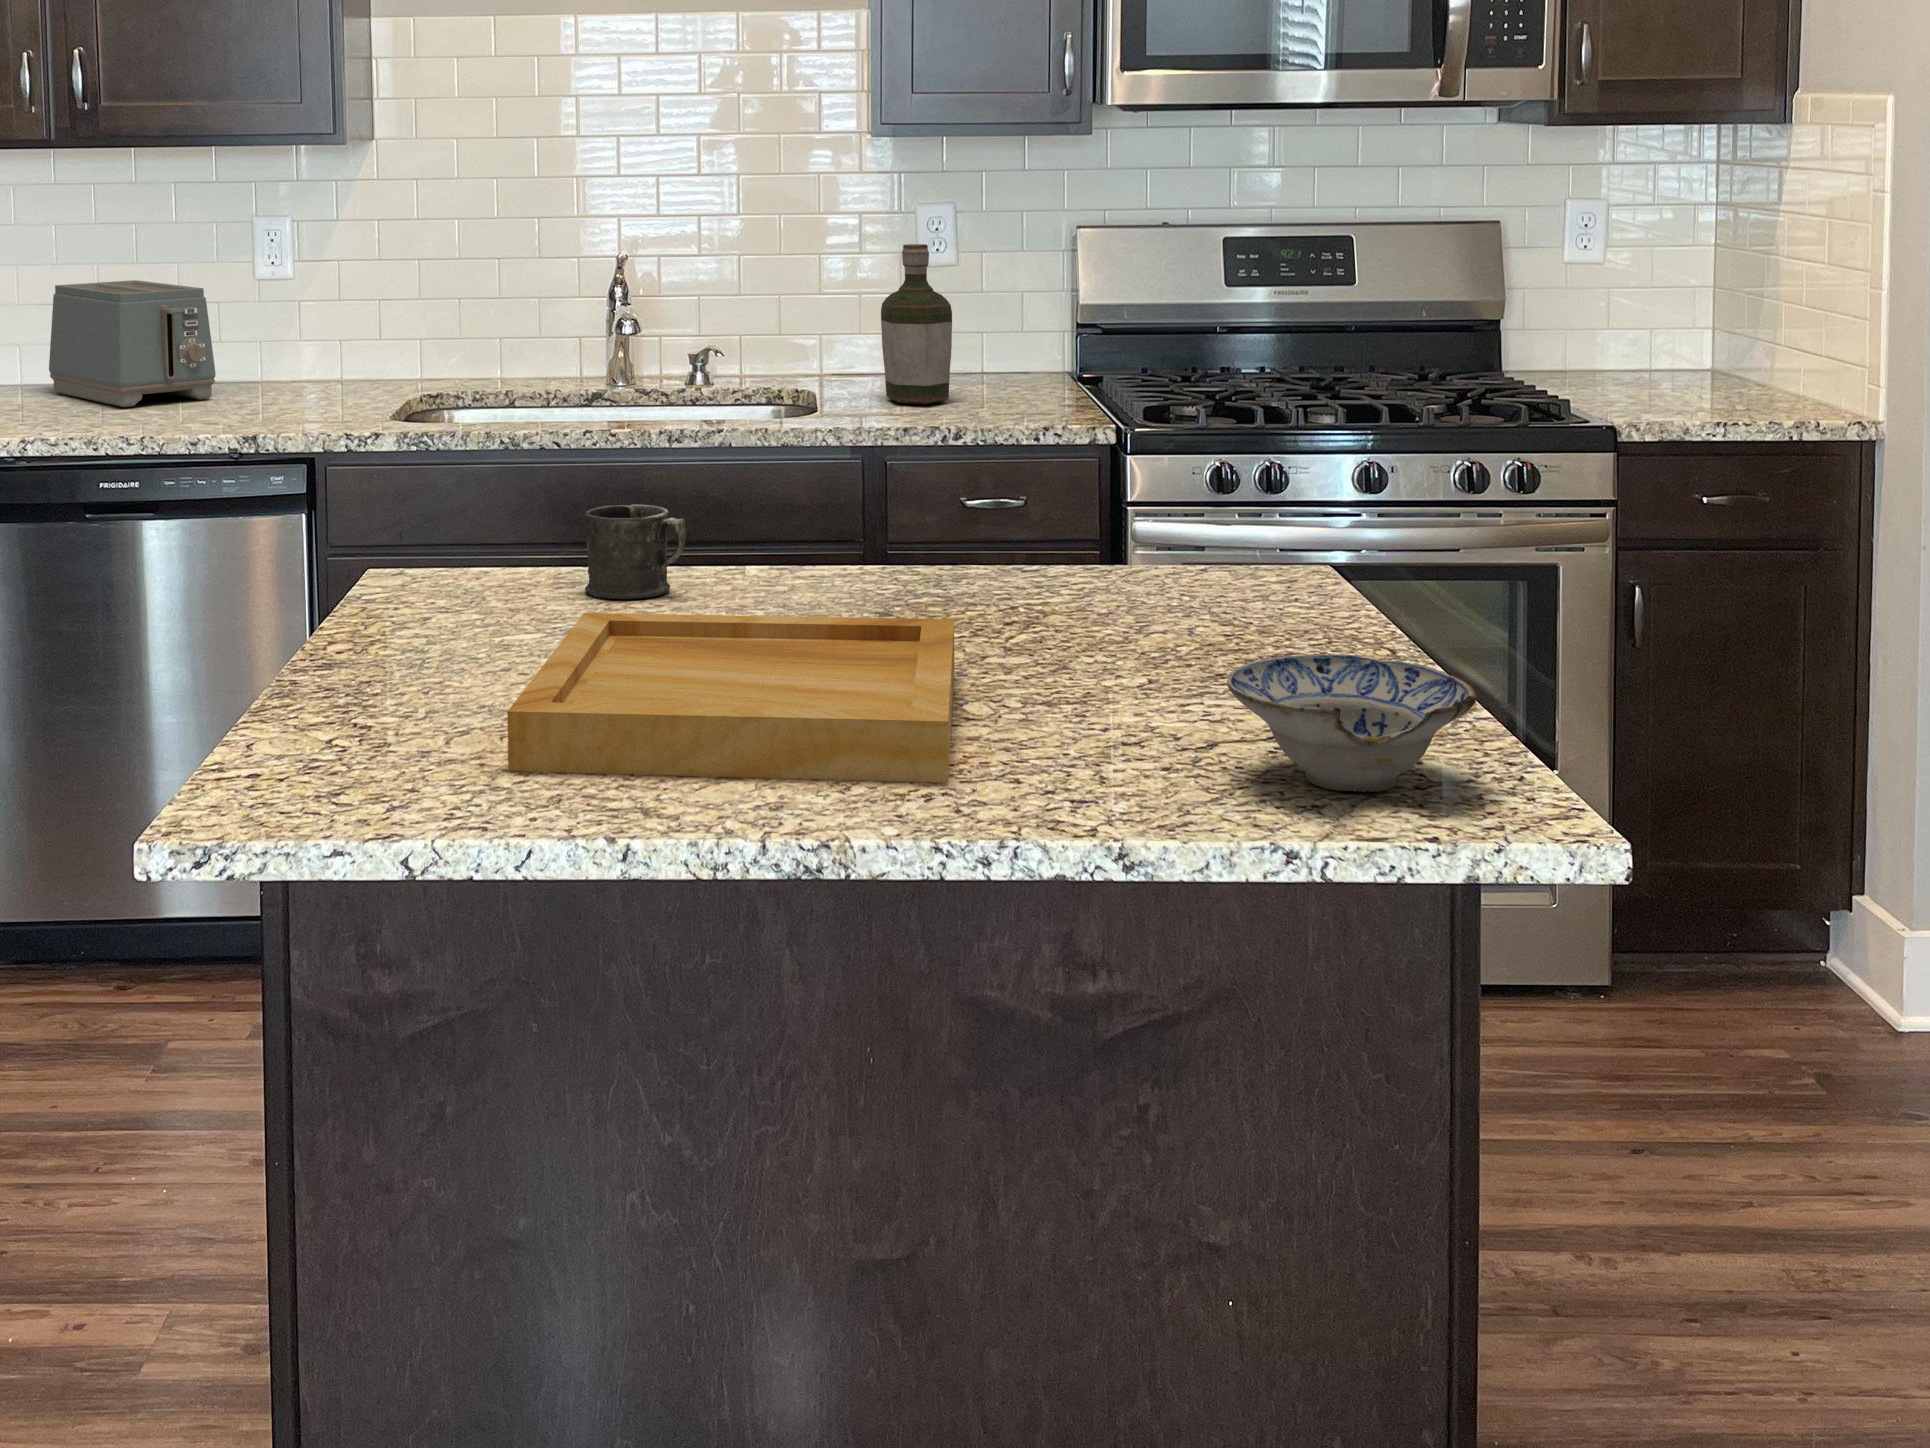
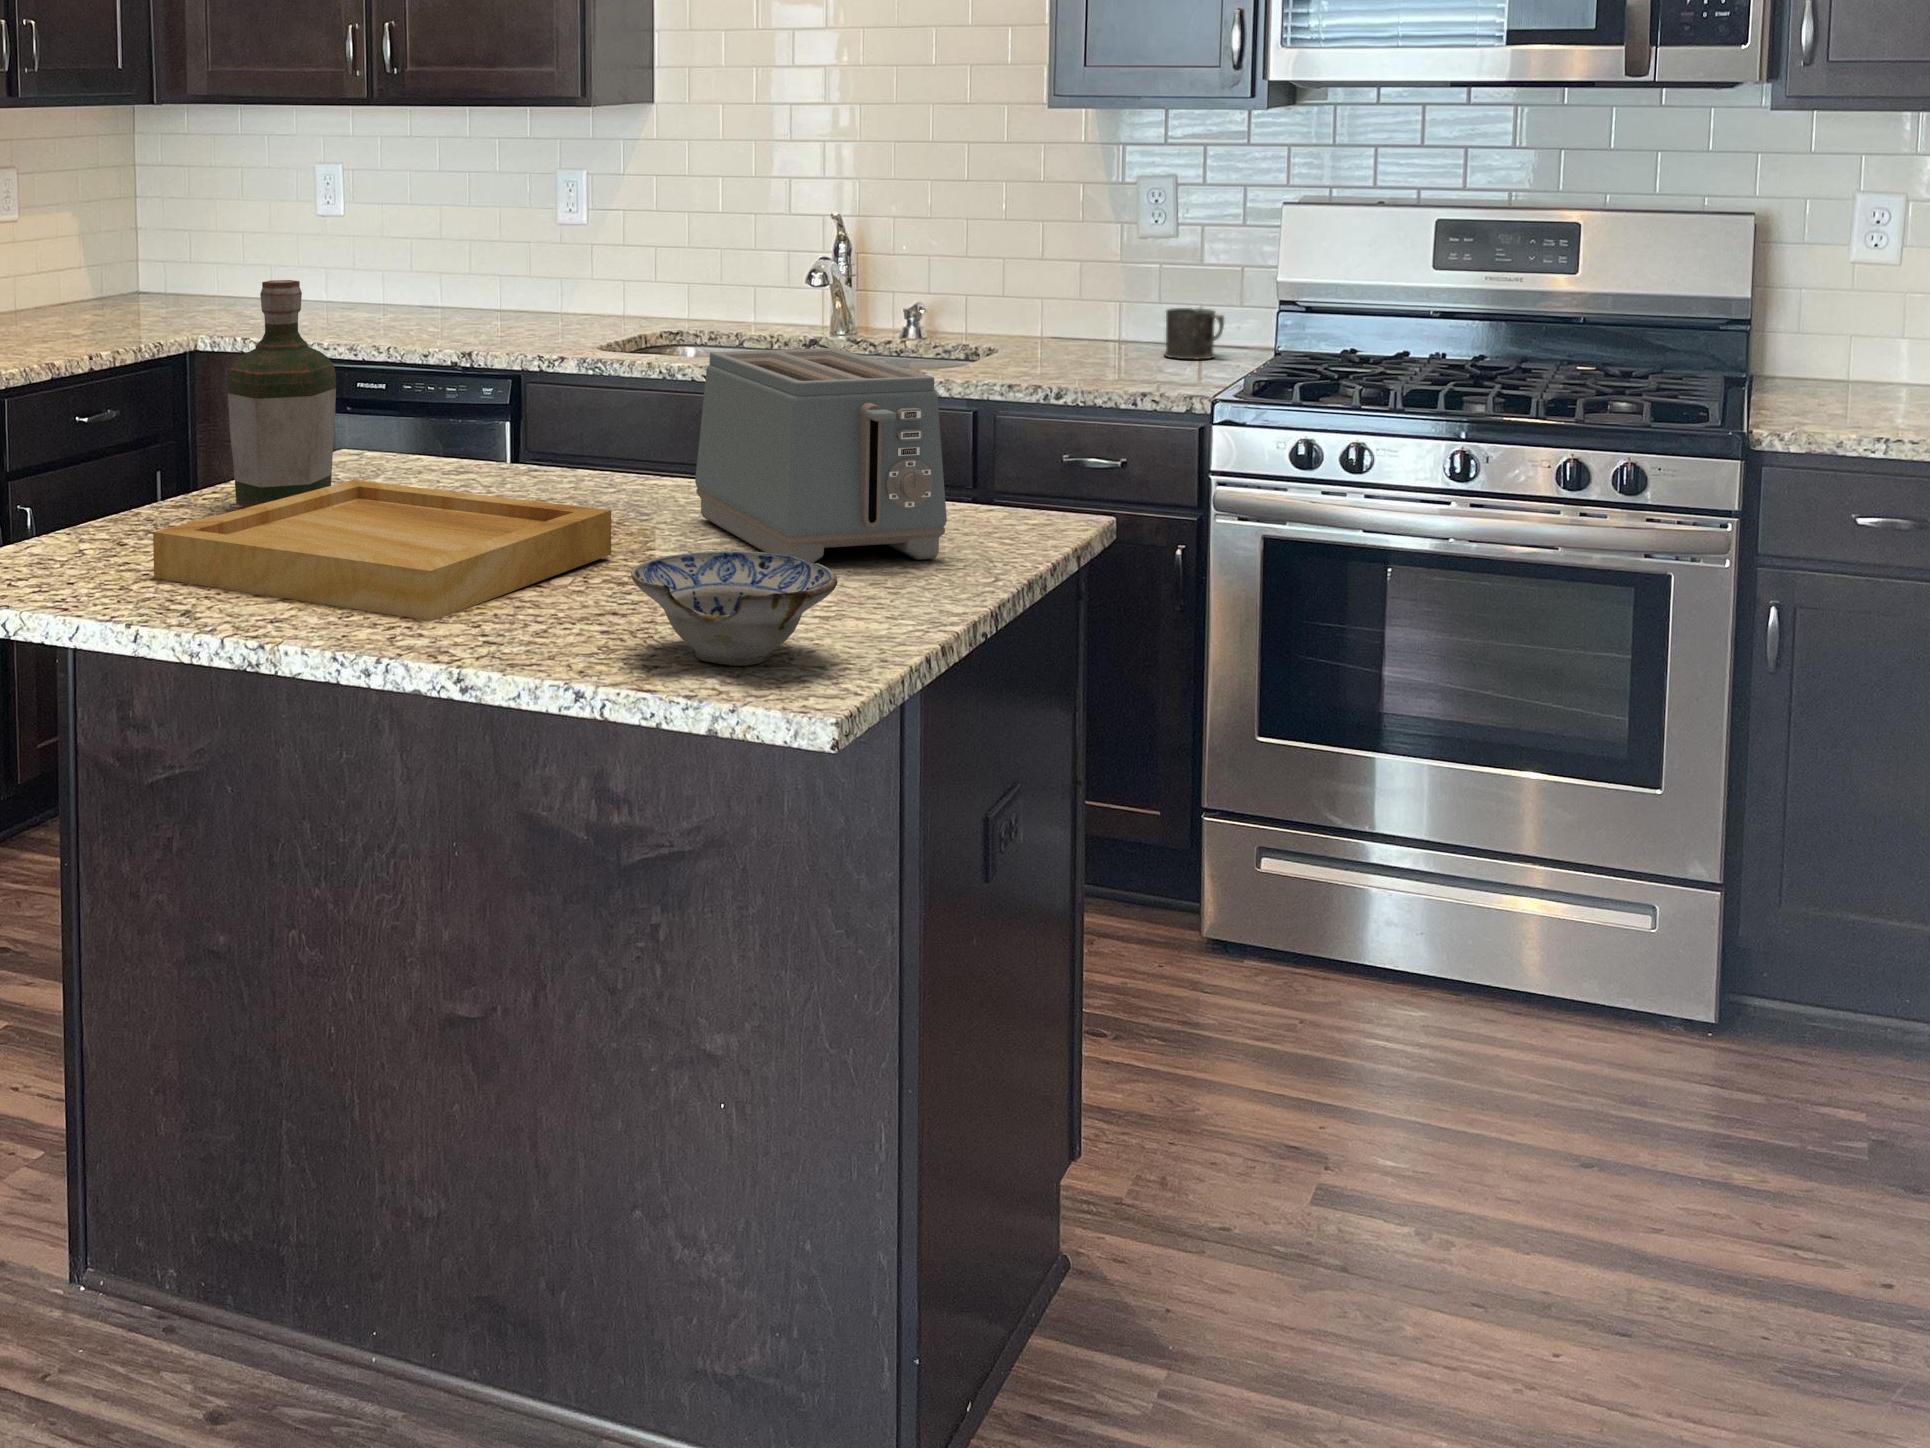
bottle: present [881,244,952,404] -> present [228,280,336,508]
toaster: present [49,280,216,407] -> present [695,348,947,563]
mug: present [585,505,686,599] -> present [1164,308,1224,359]

